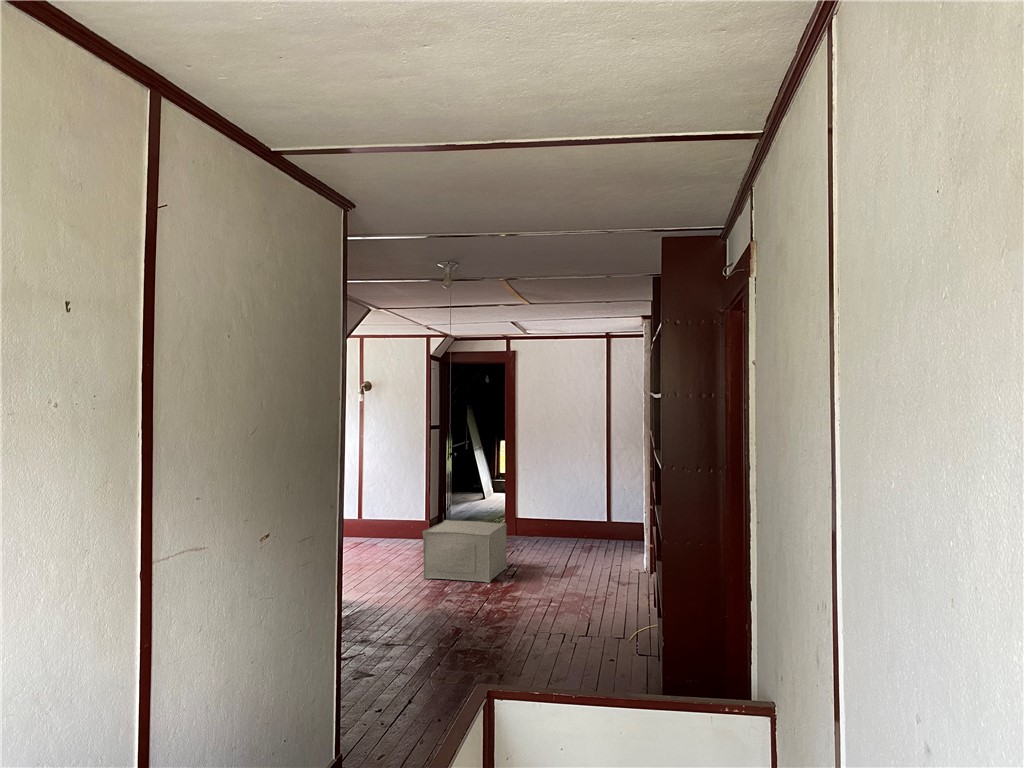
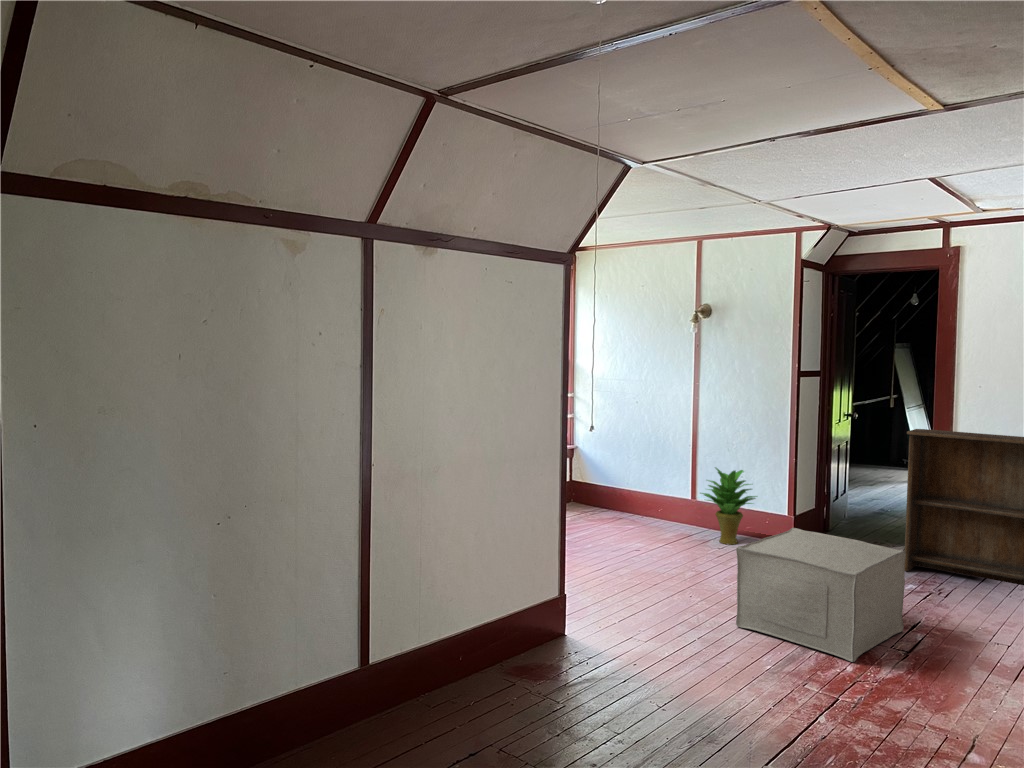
bookshelf: none [495,459,563,546] -> present [904,429,1024,585]
potted plant: none [370,493,408,544] -> present [700,468,757,545]

